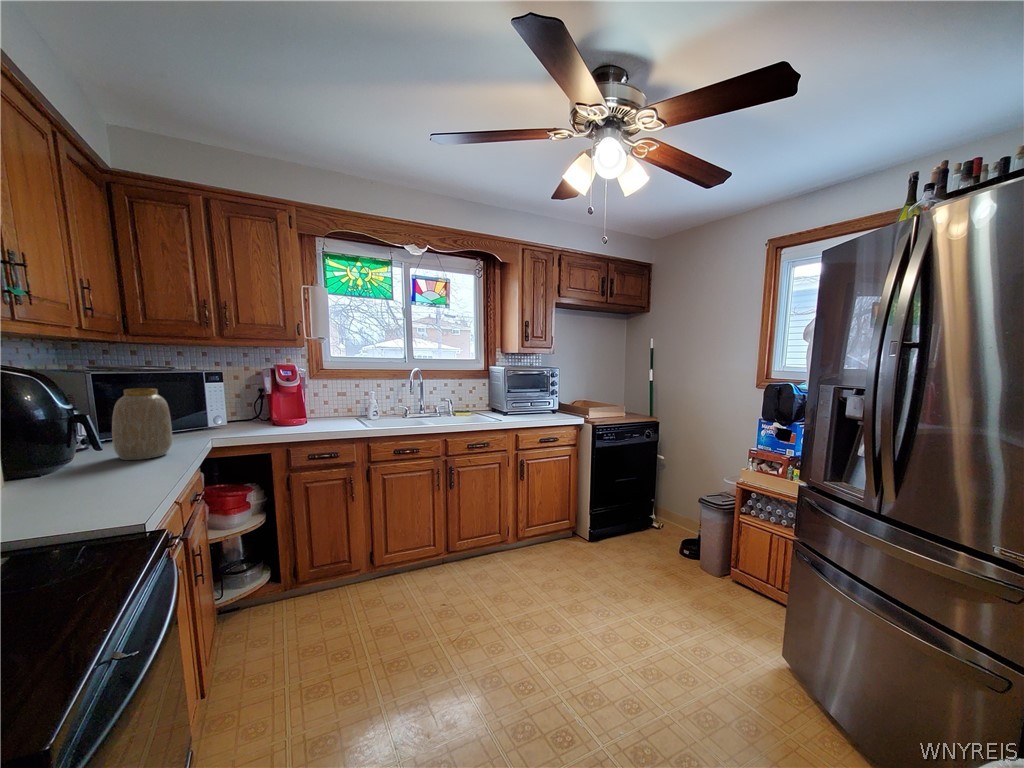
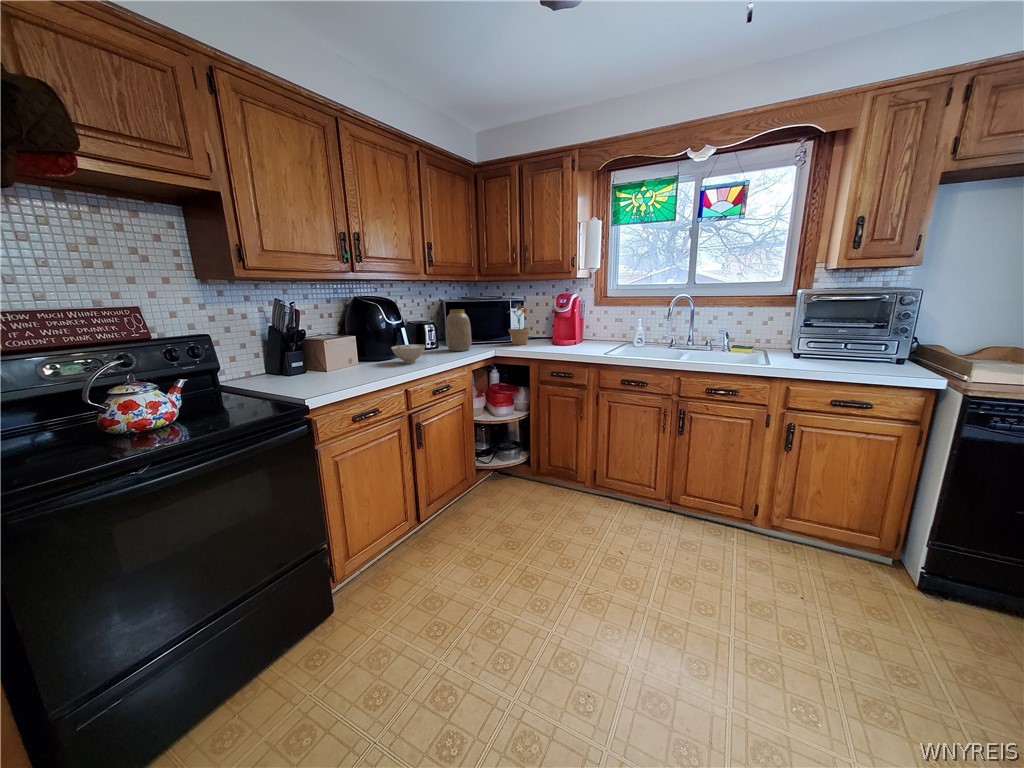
potted plant: none [207,376,244,435] -> present [509,306,530,345]
bowl: none [55,456,151,500] -> present [391,344,425,363]

